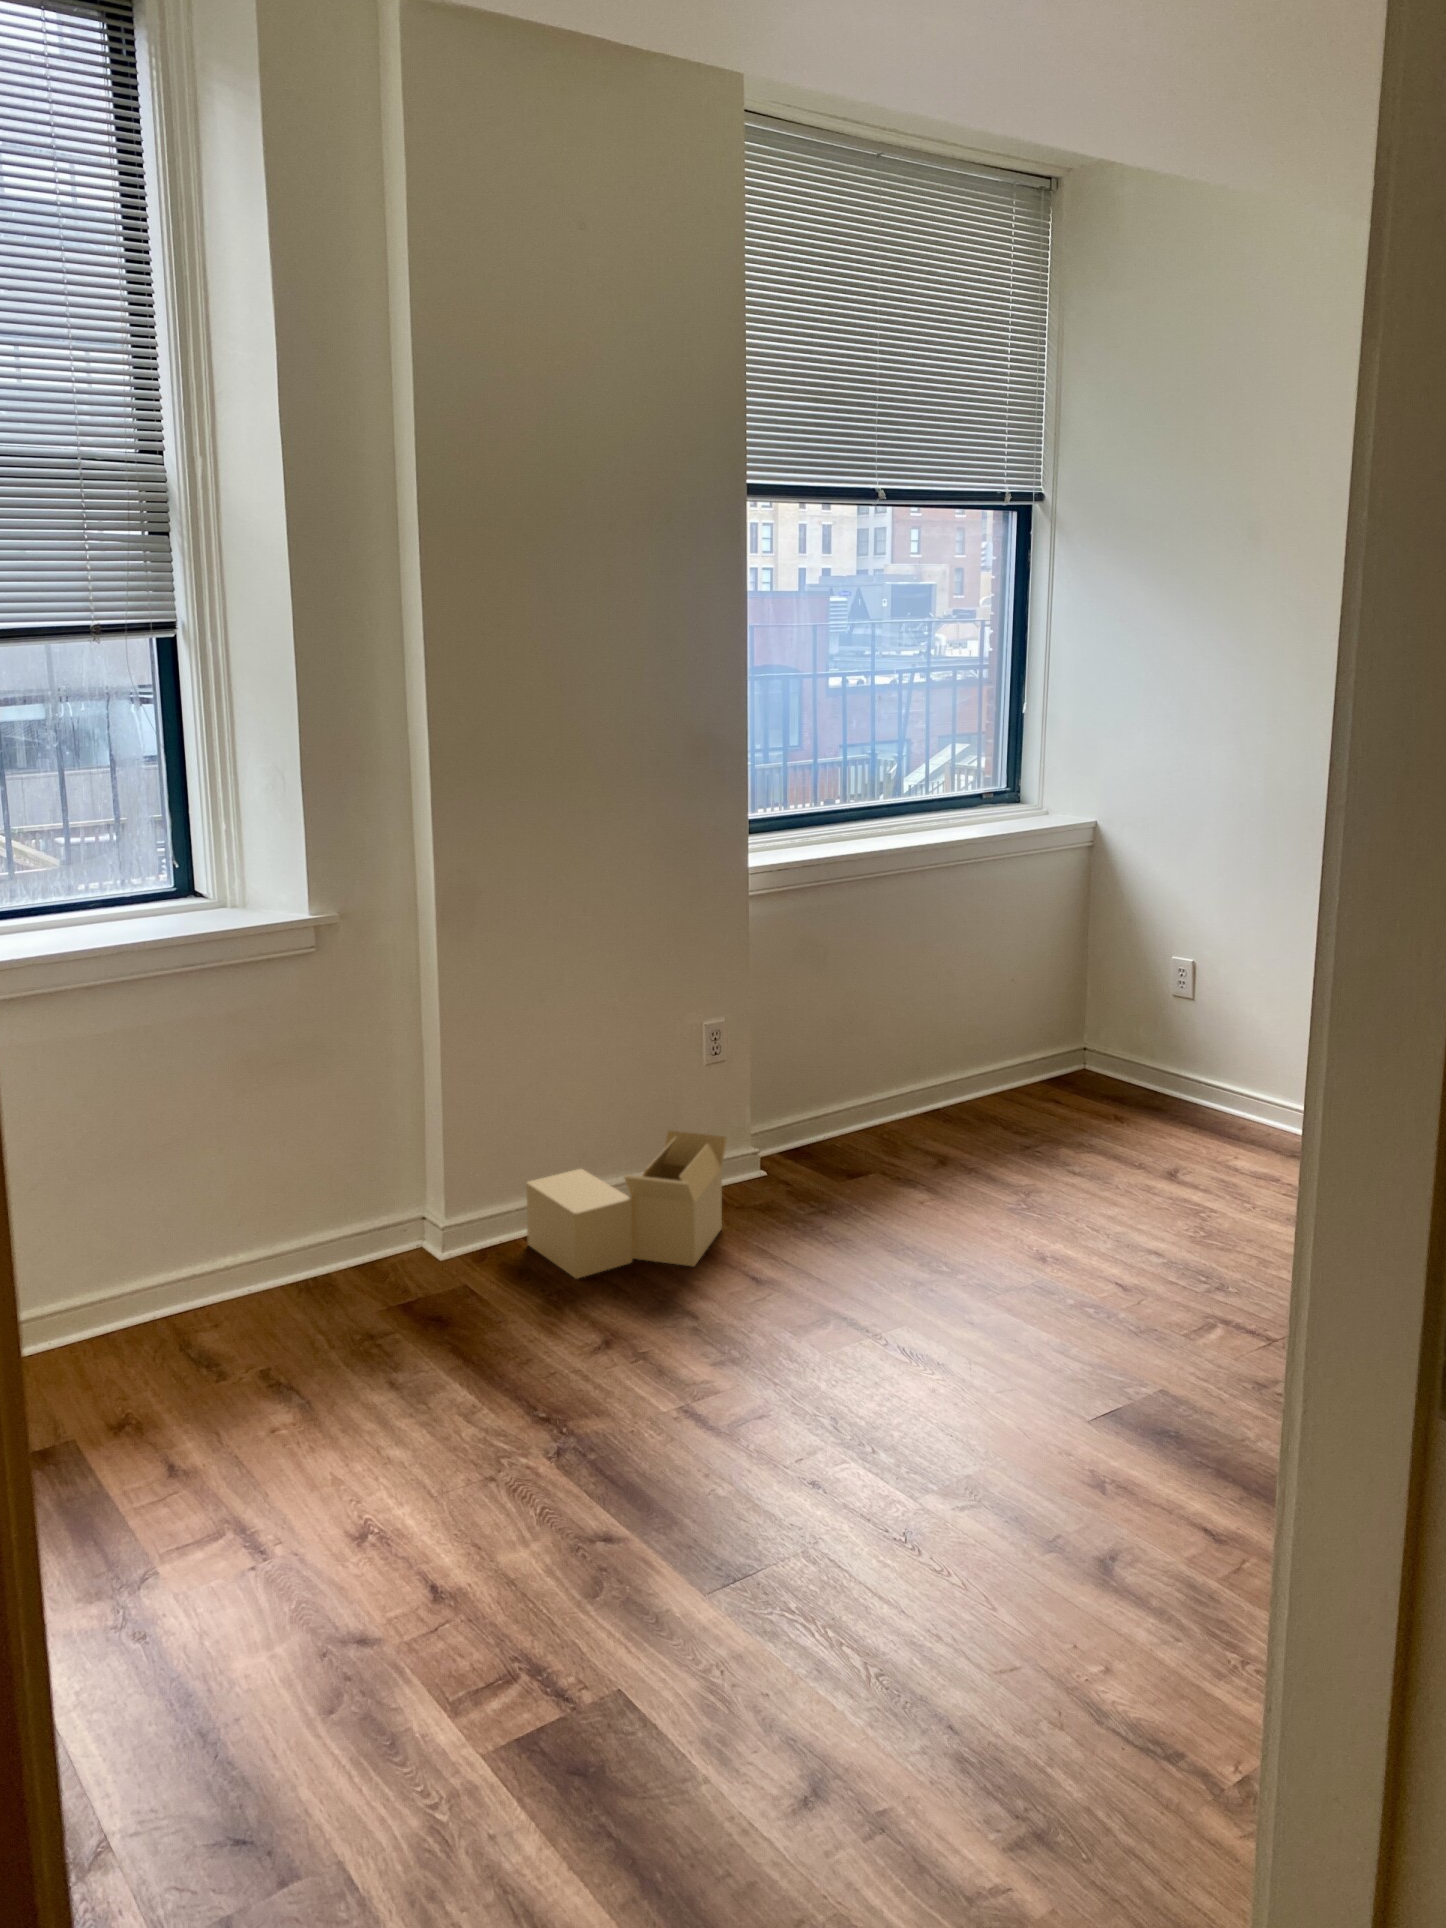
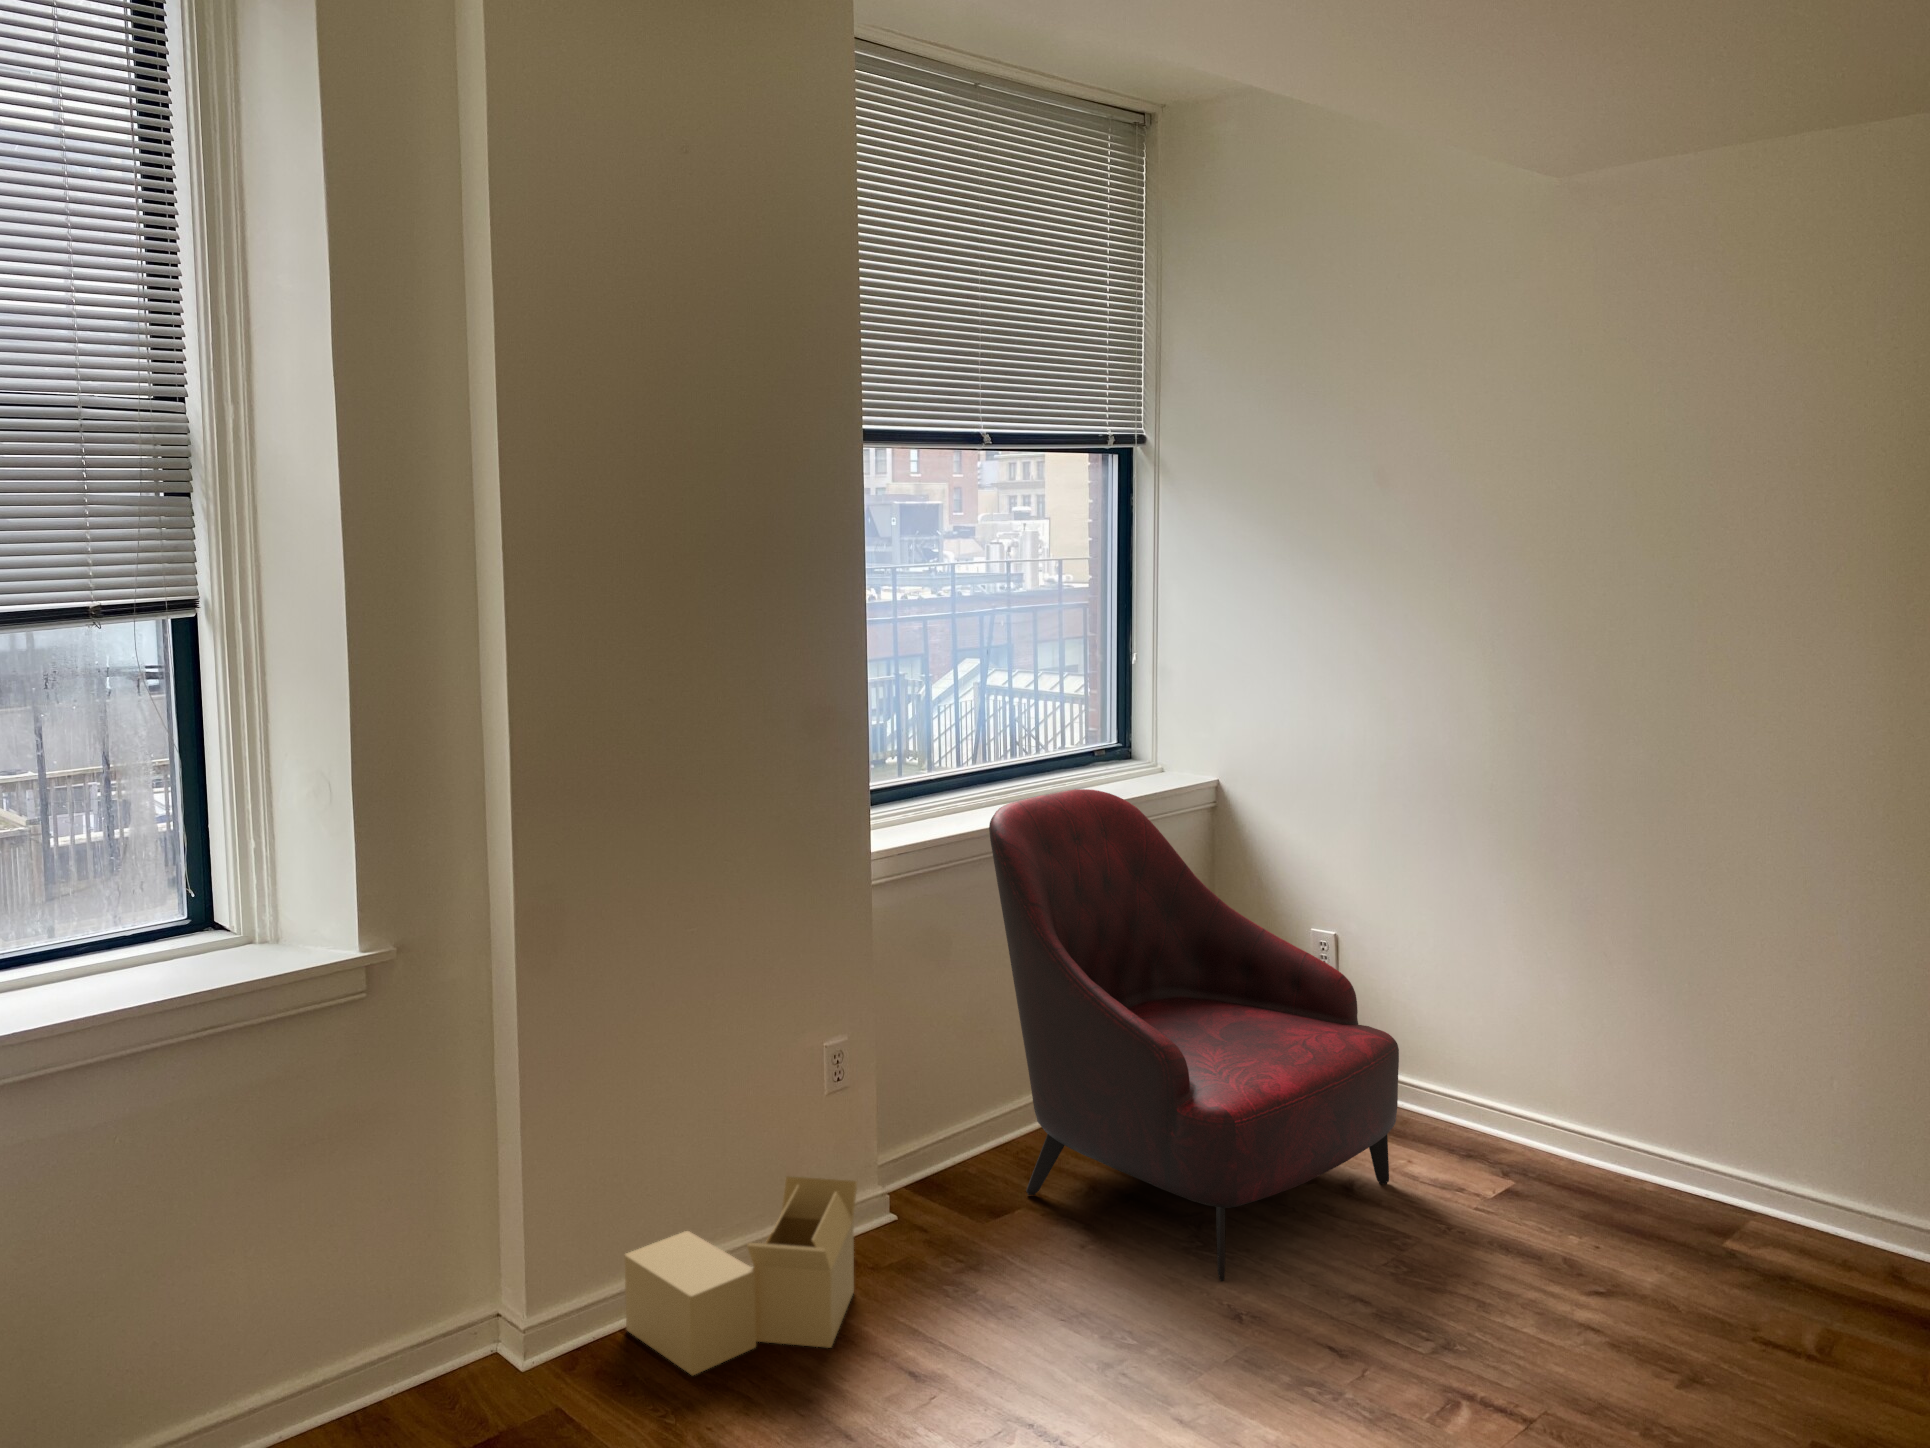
armchair: none [866,817,1230,1239] -> present [989,789,1399,1281]

